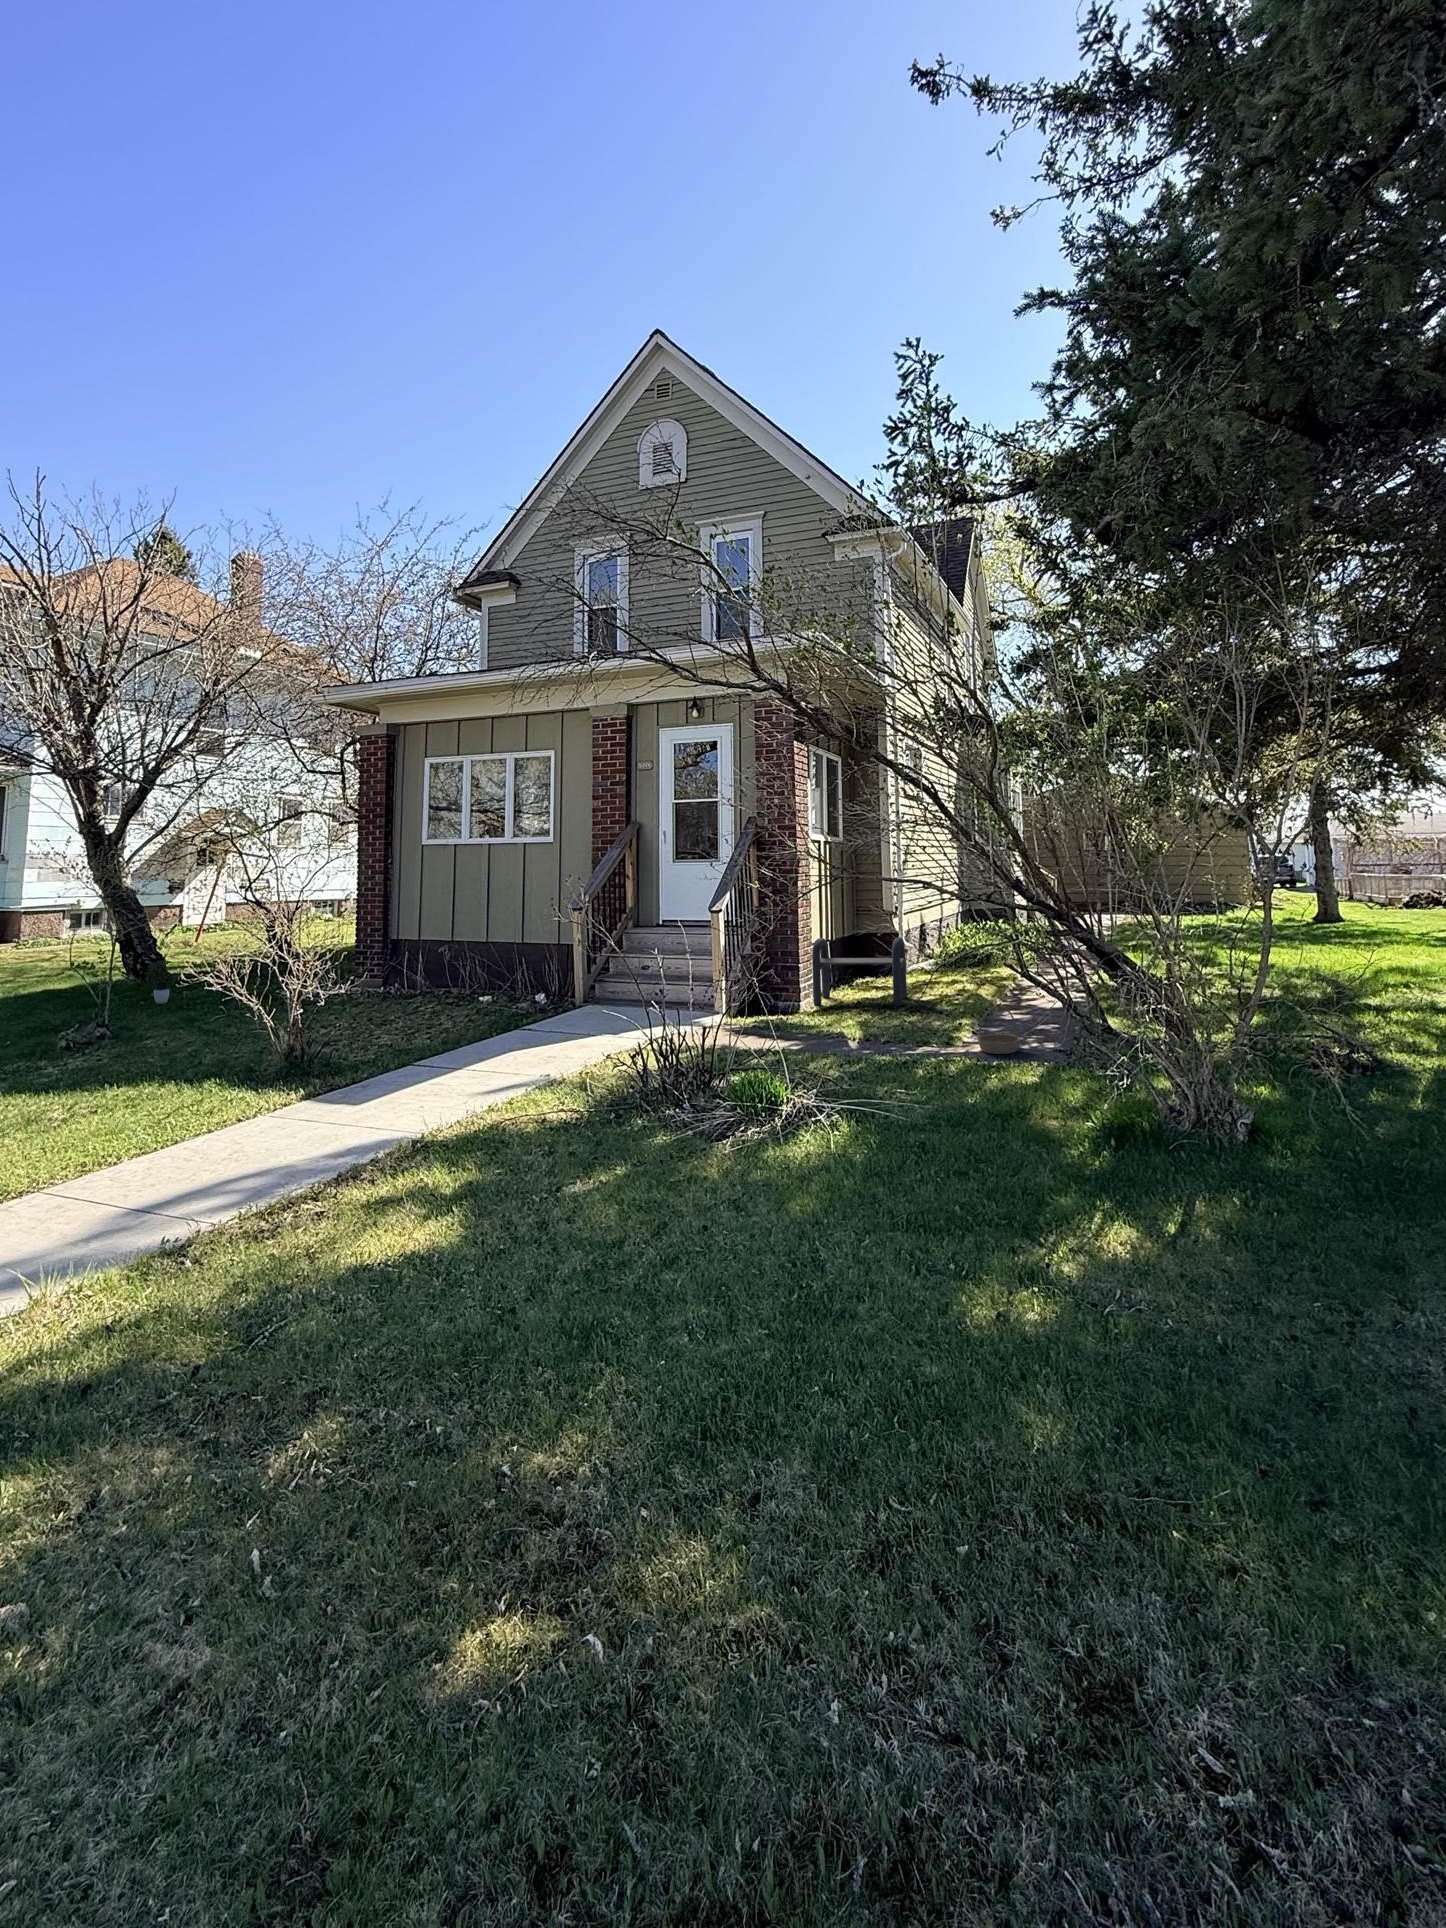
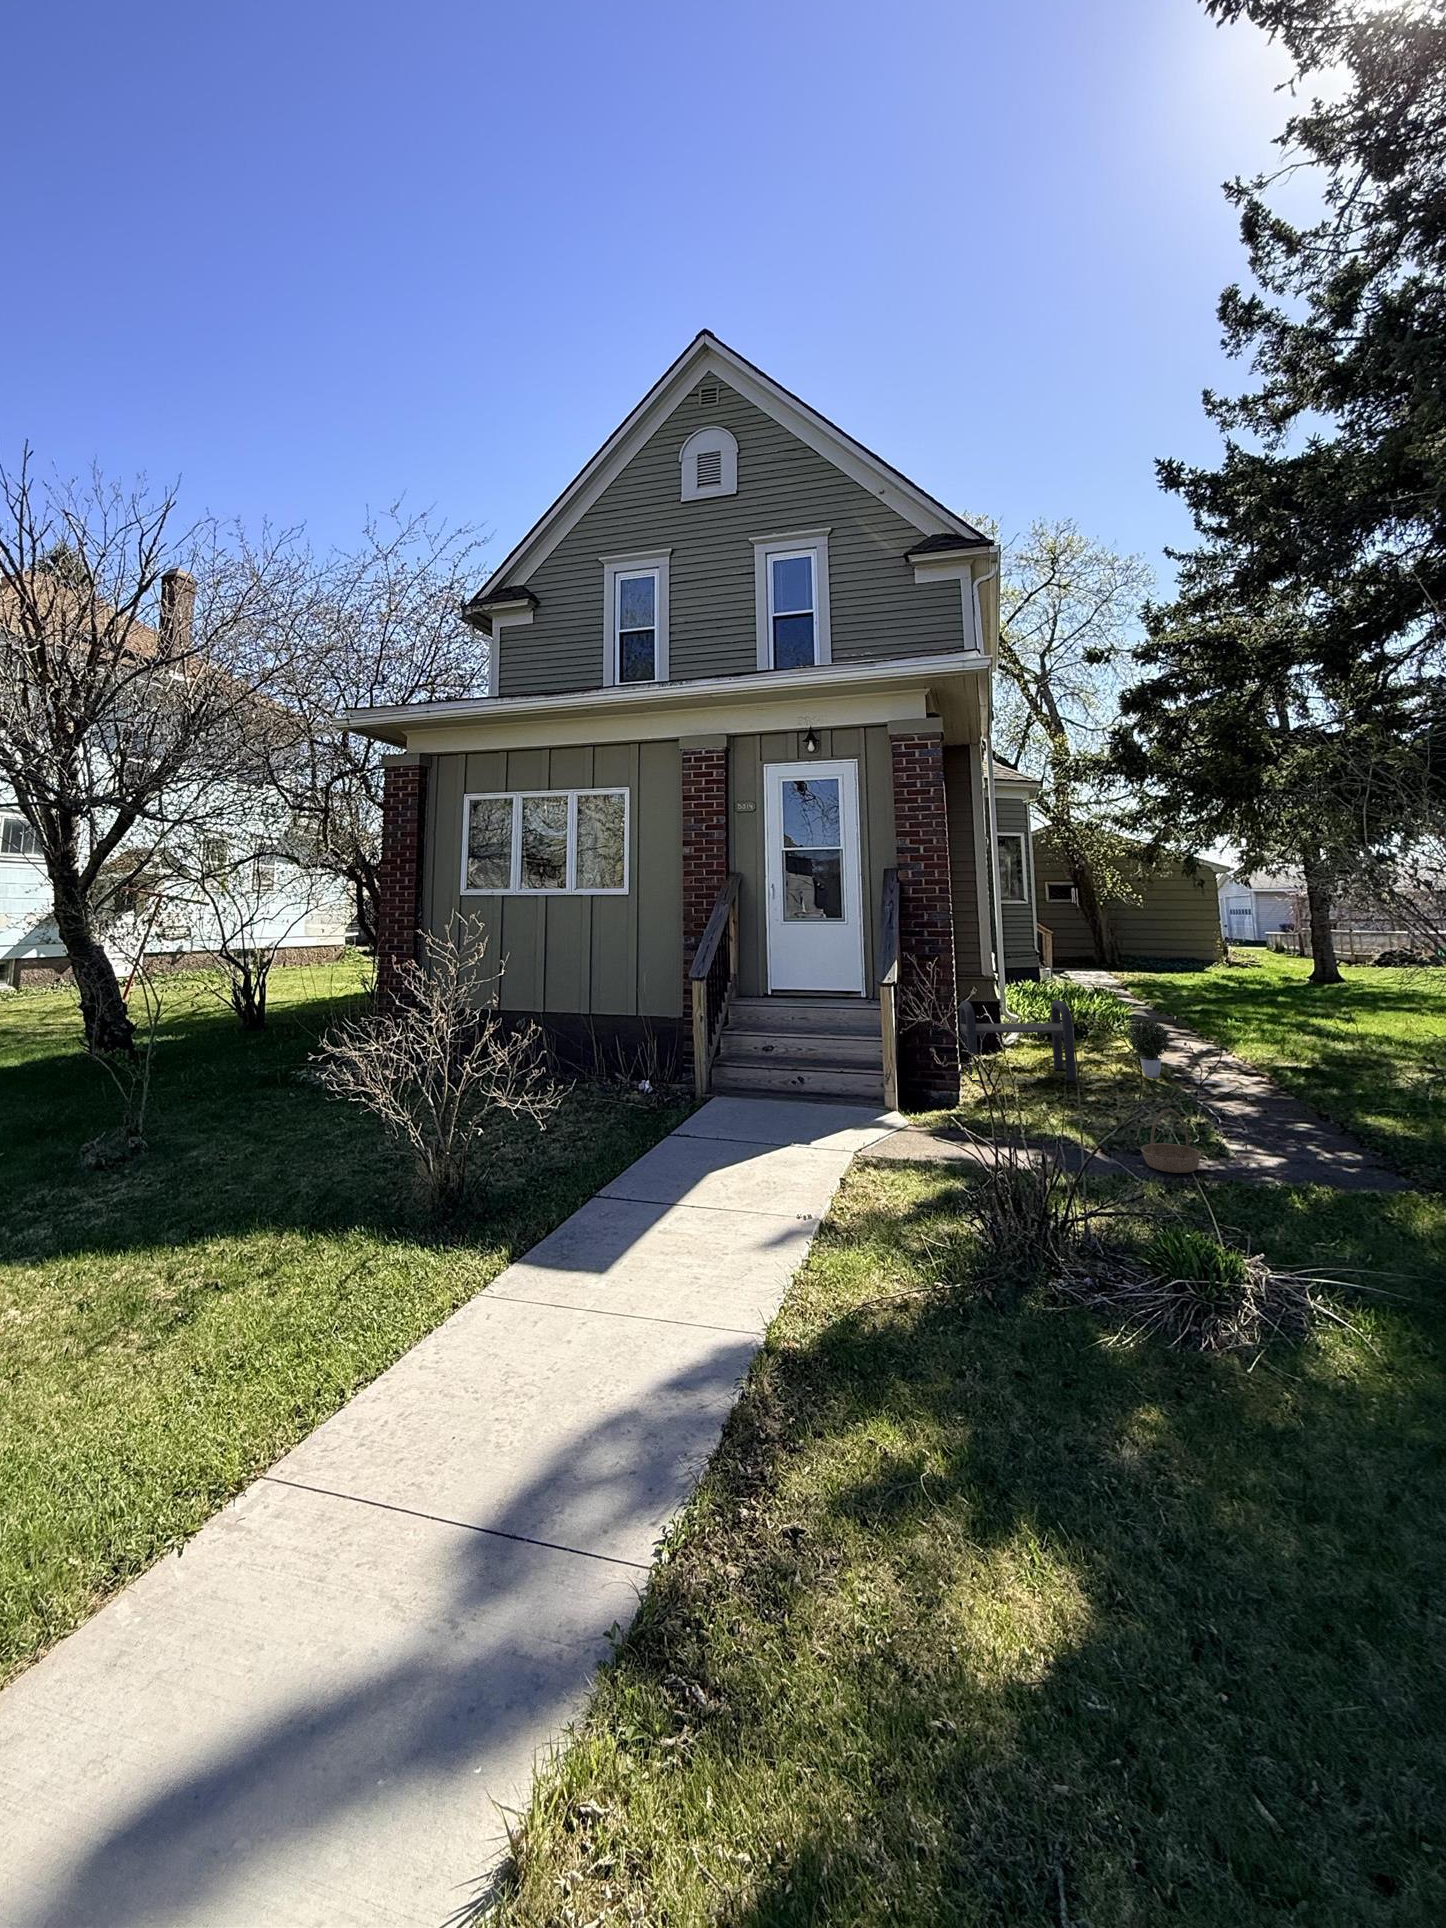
potted plant: present [144,960,178,1004] -> present [1128,1018,1171,1078]
basket: present [977,1006,1021,1054] -> present [1141,1110,1201,1173]

